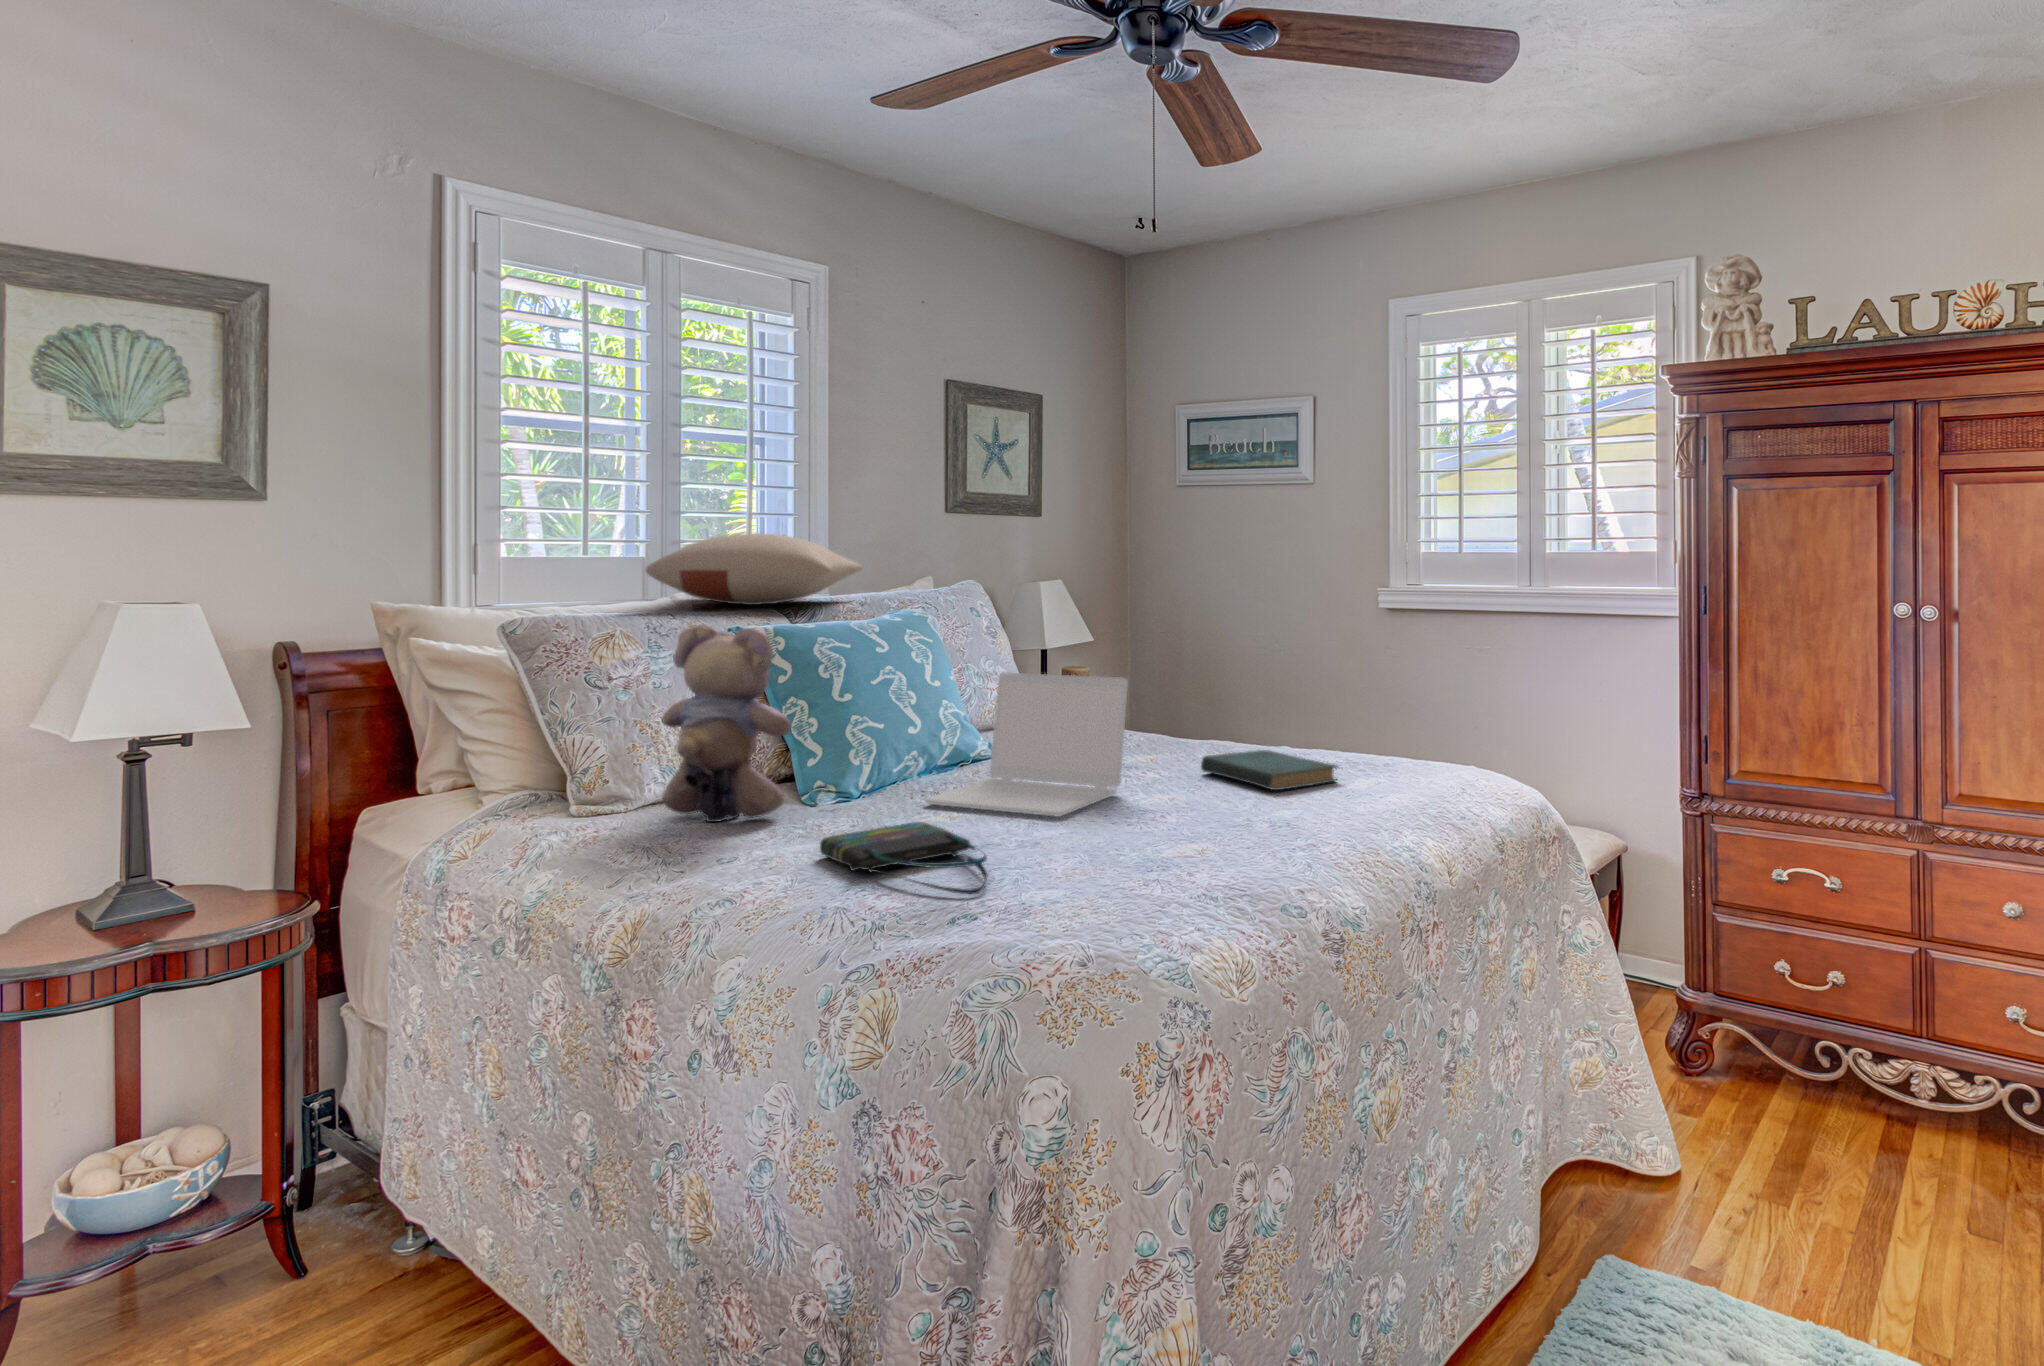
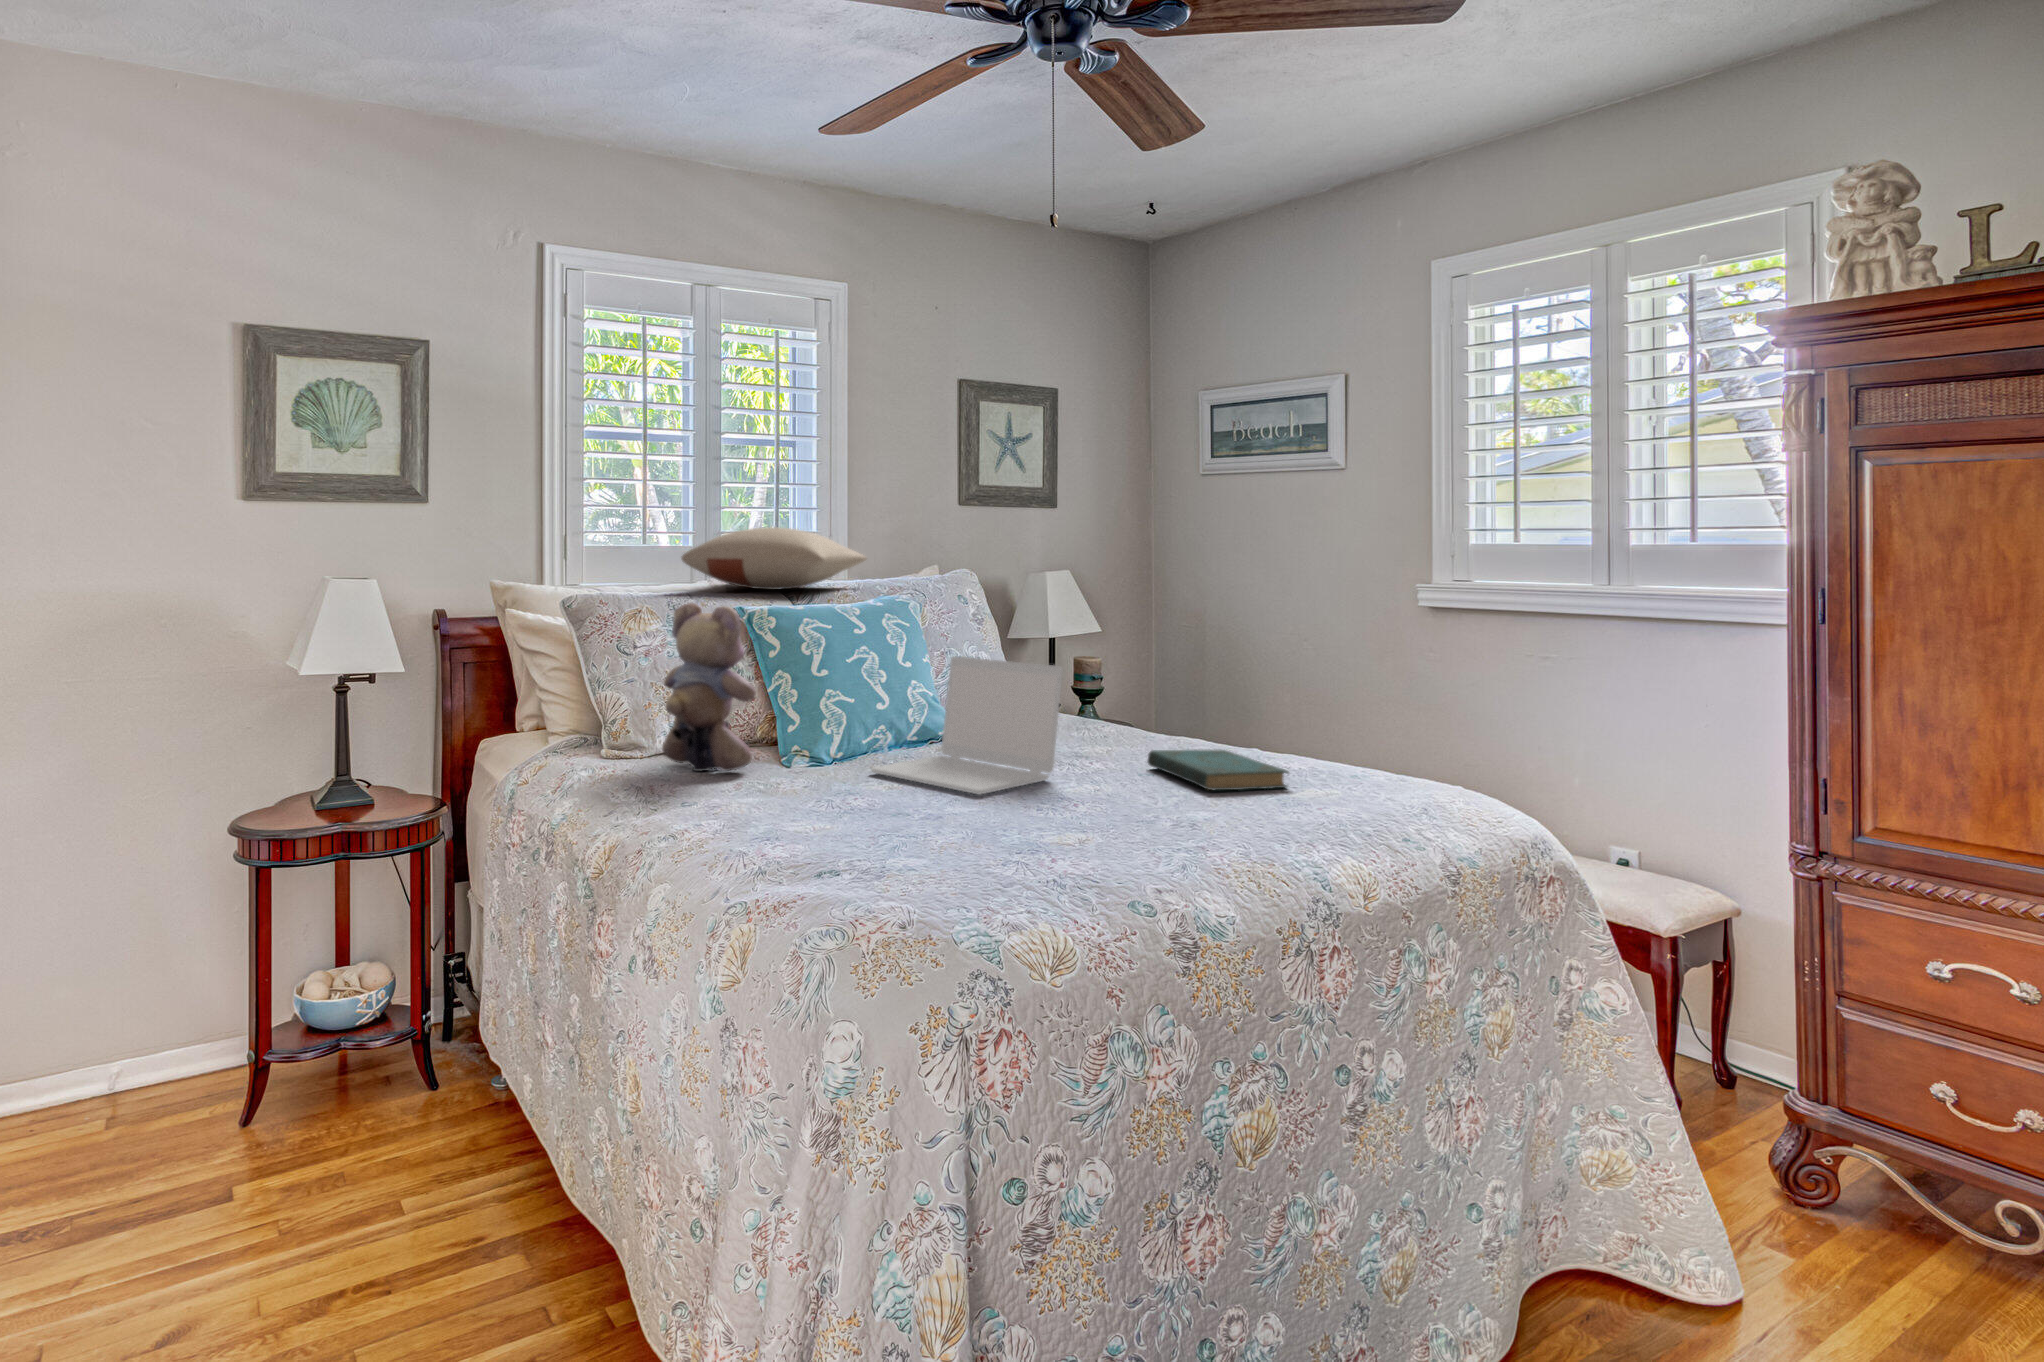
tote bag: present [820,822,987,894] -> none [755,786,883,853]

